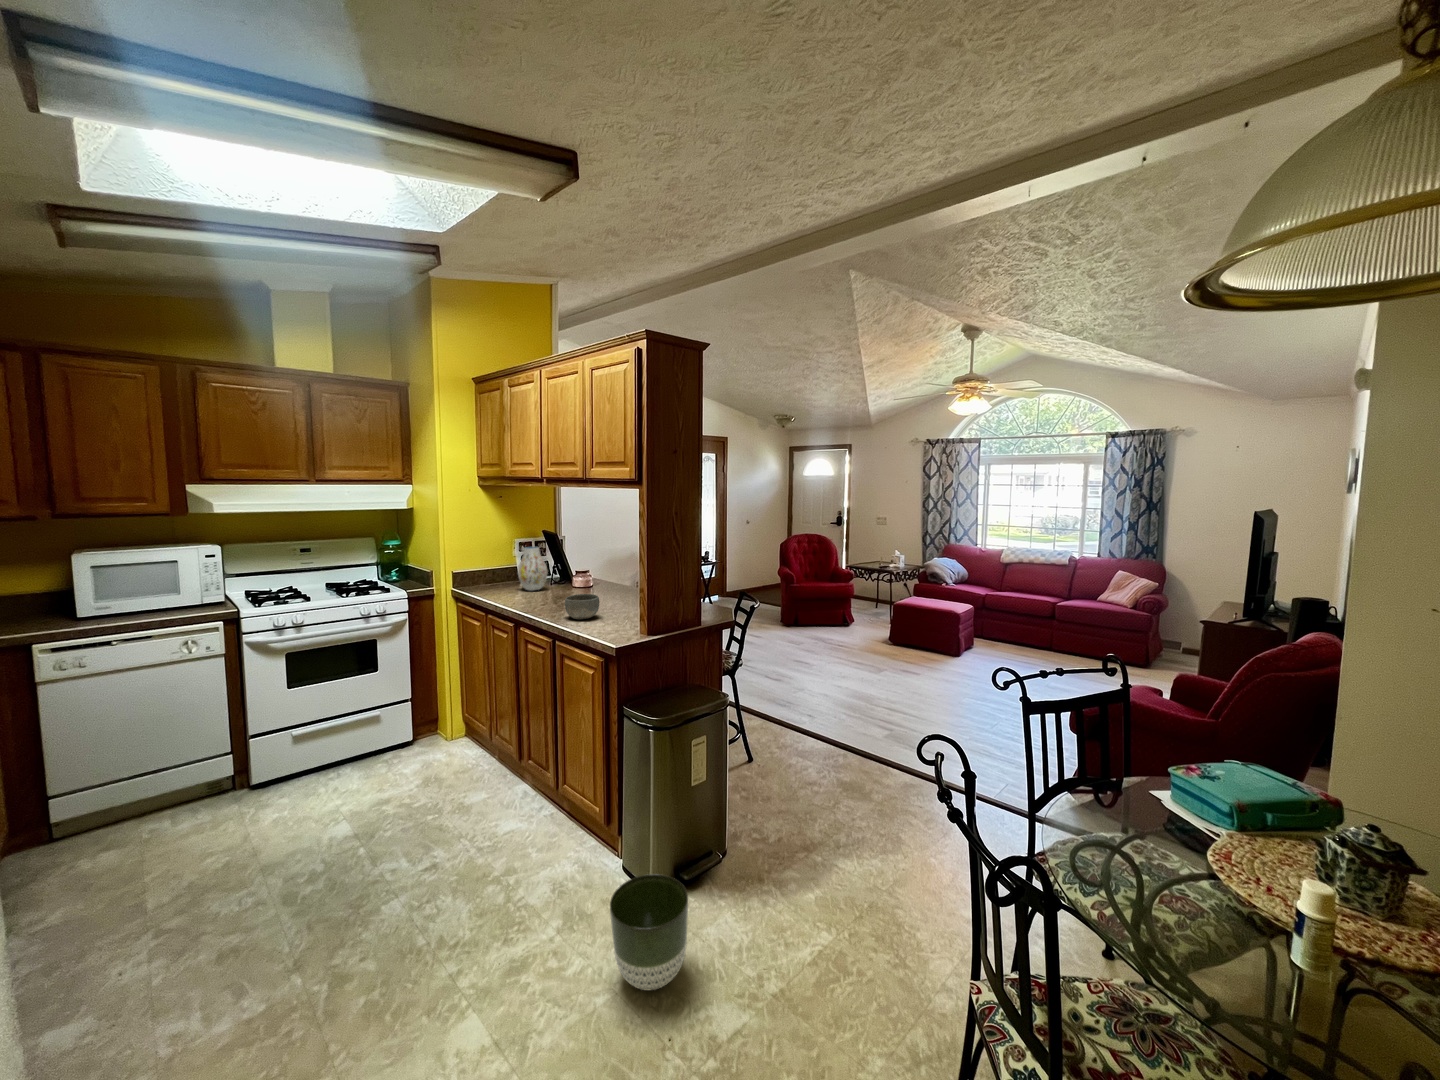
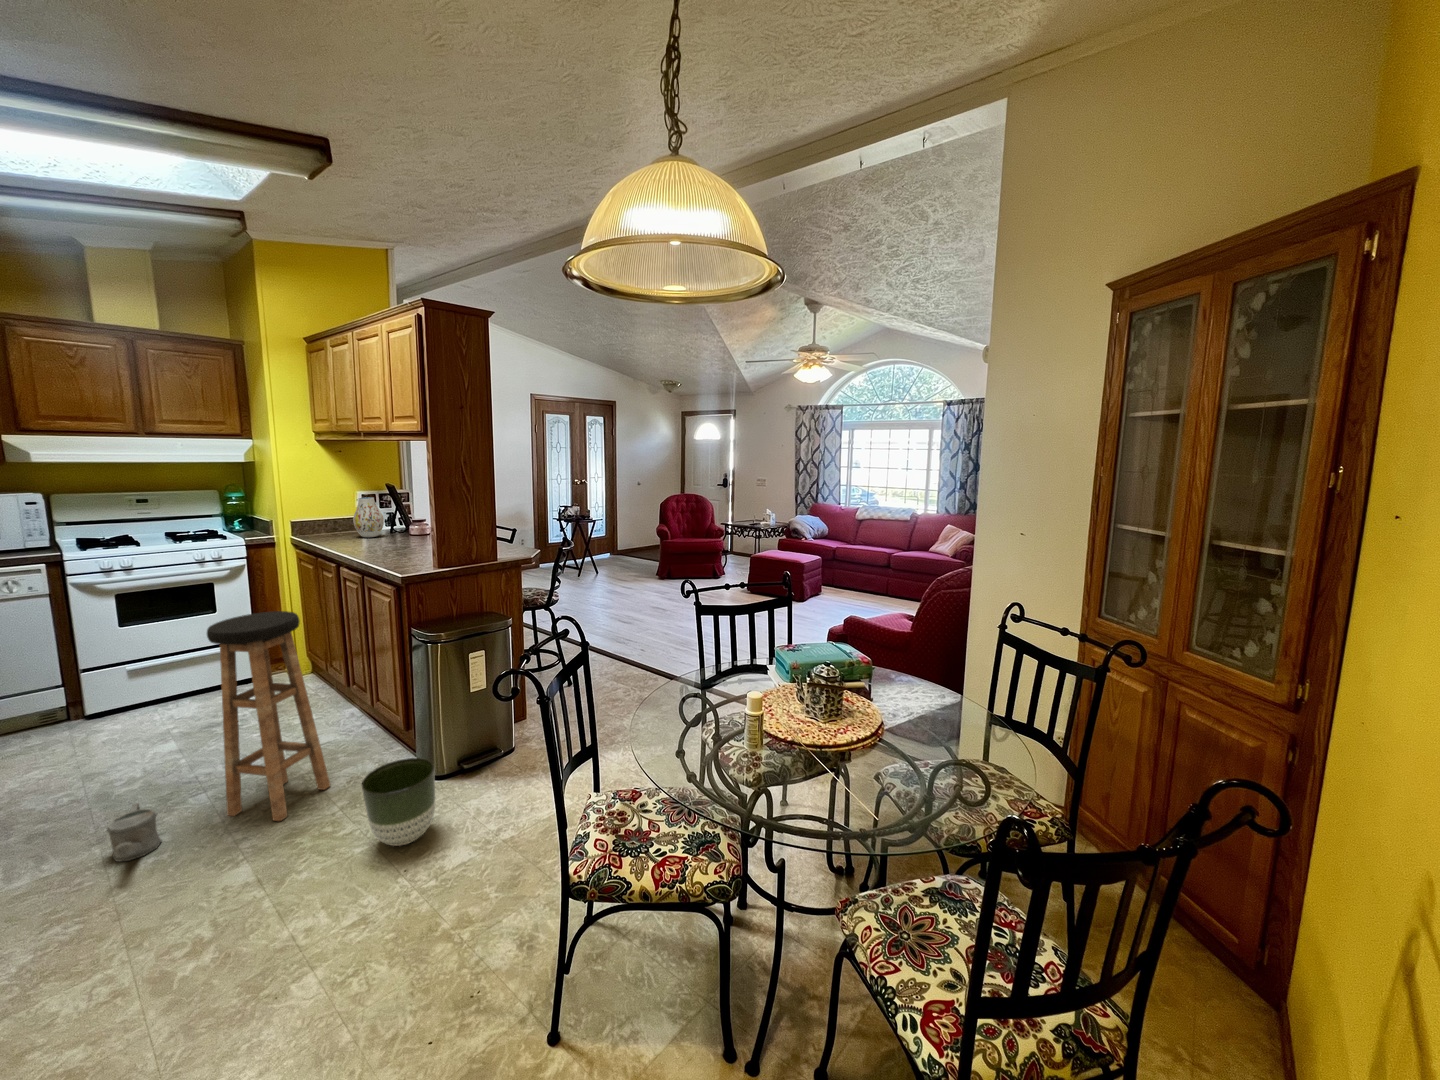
bowl: present [565,594,599,619] -> none [374,536,408,558]
bar stool: none [427,688,537,943] -> present [207,611,330,821]
watering can: none [320,915,372,993] -> present [107,803,162,862]

